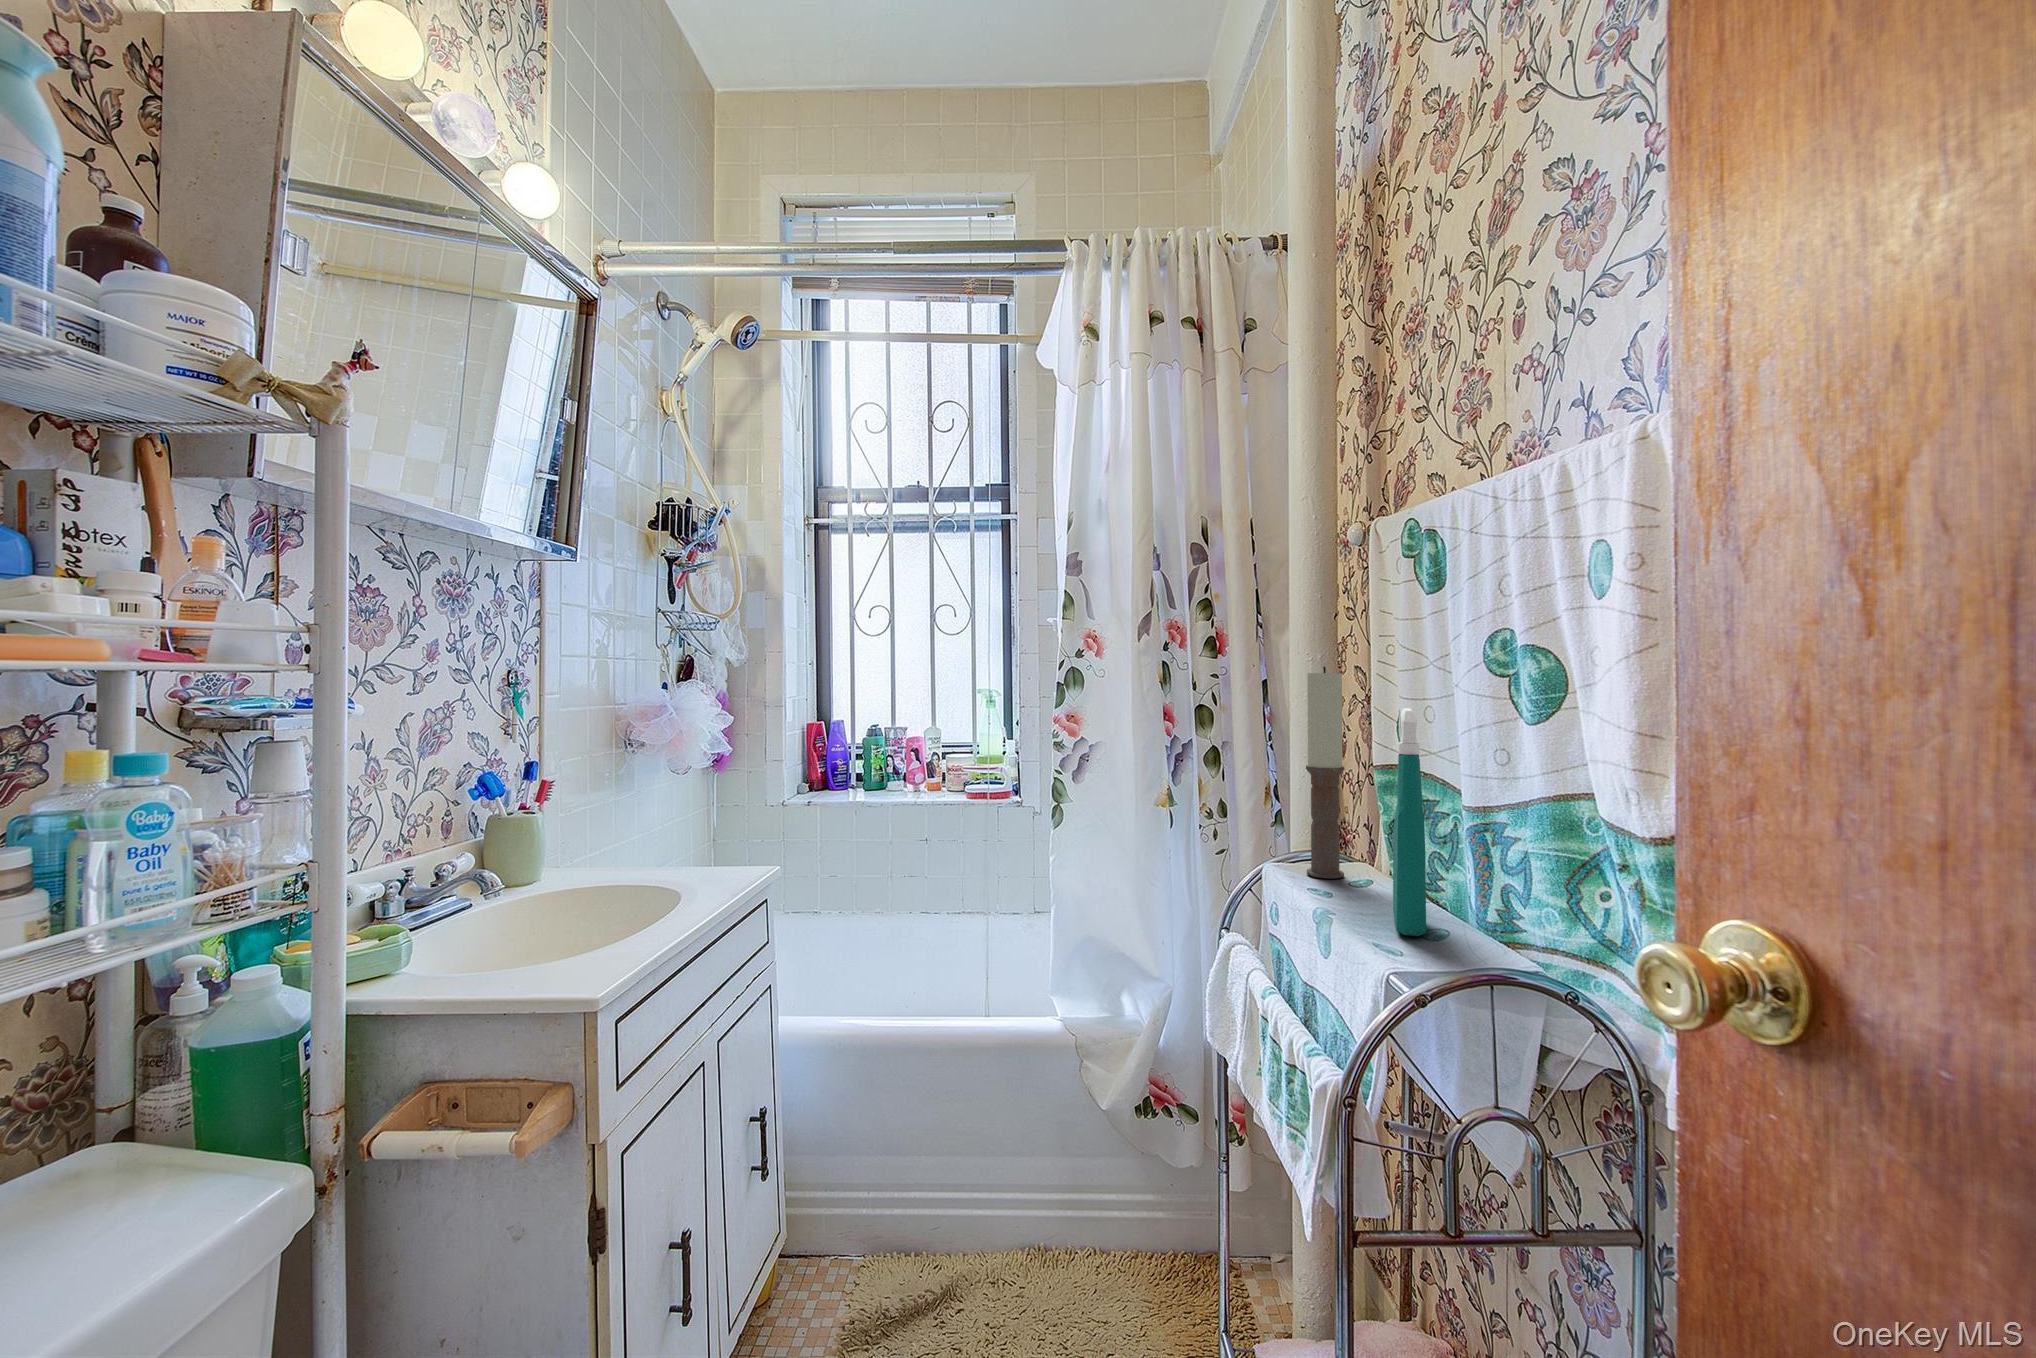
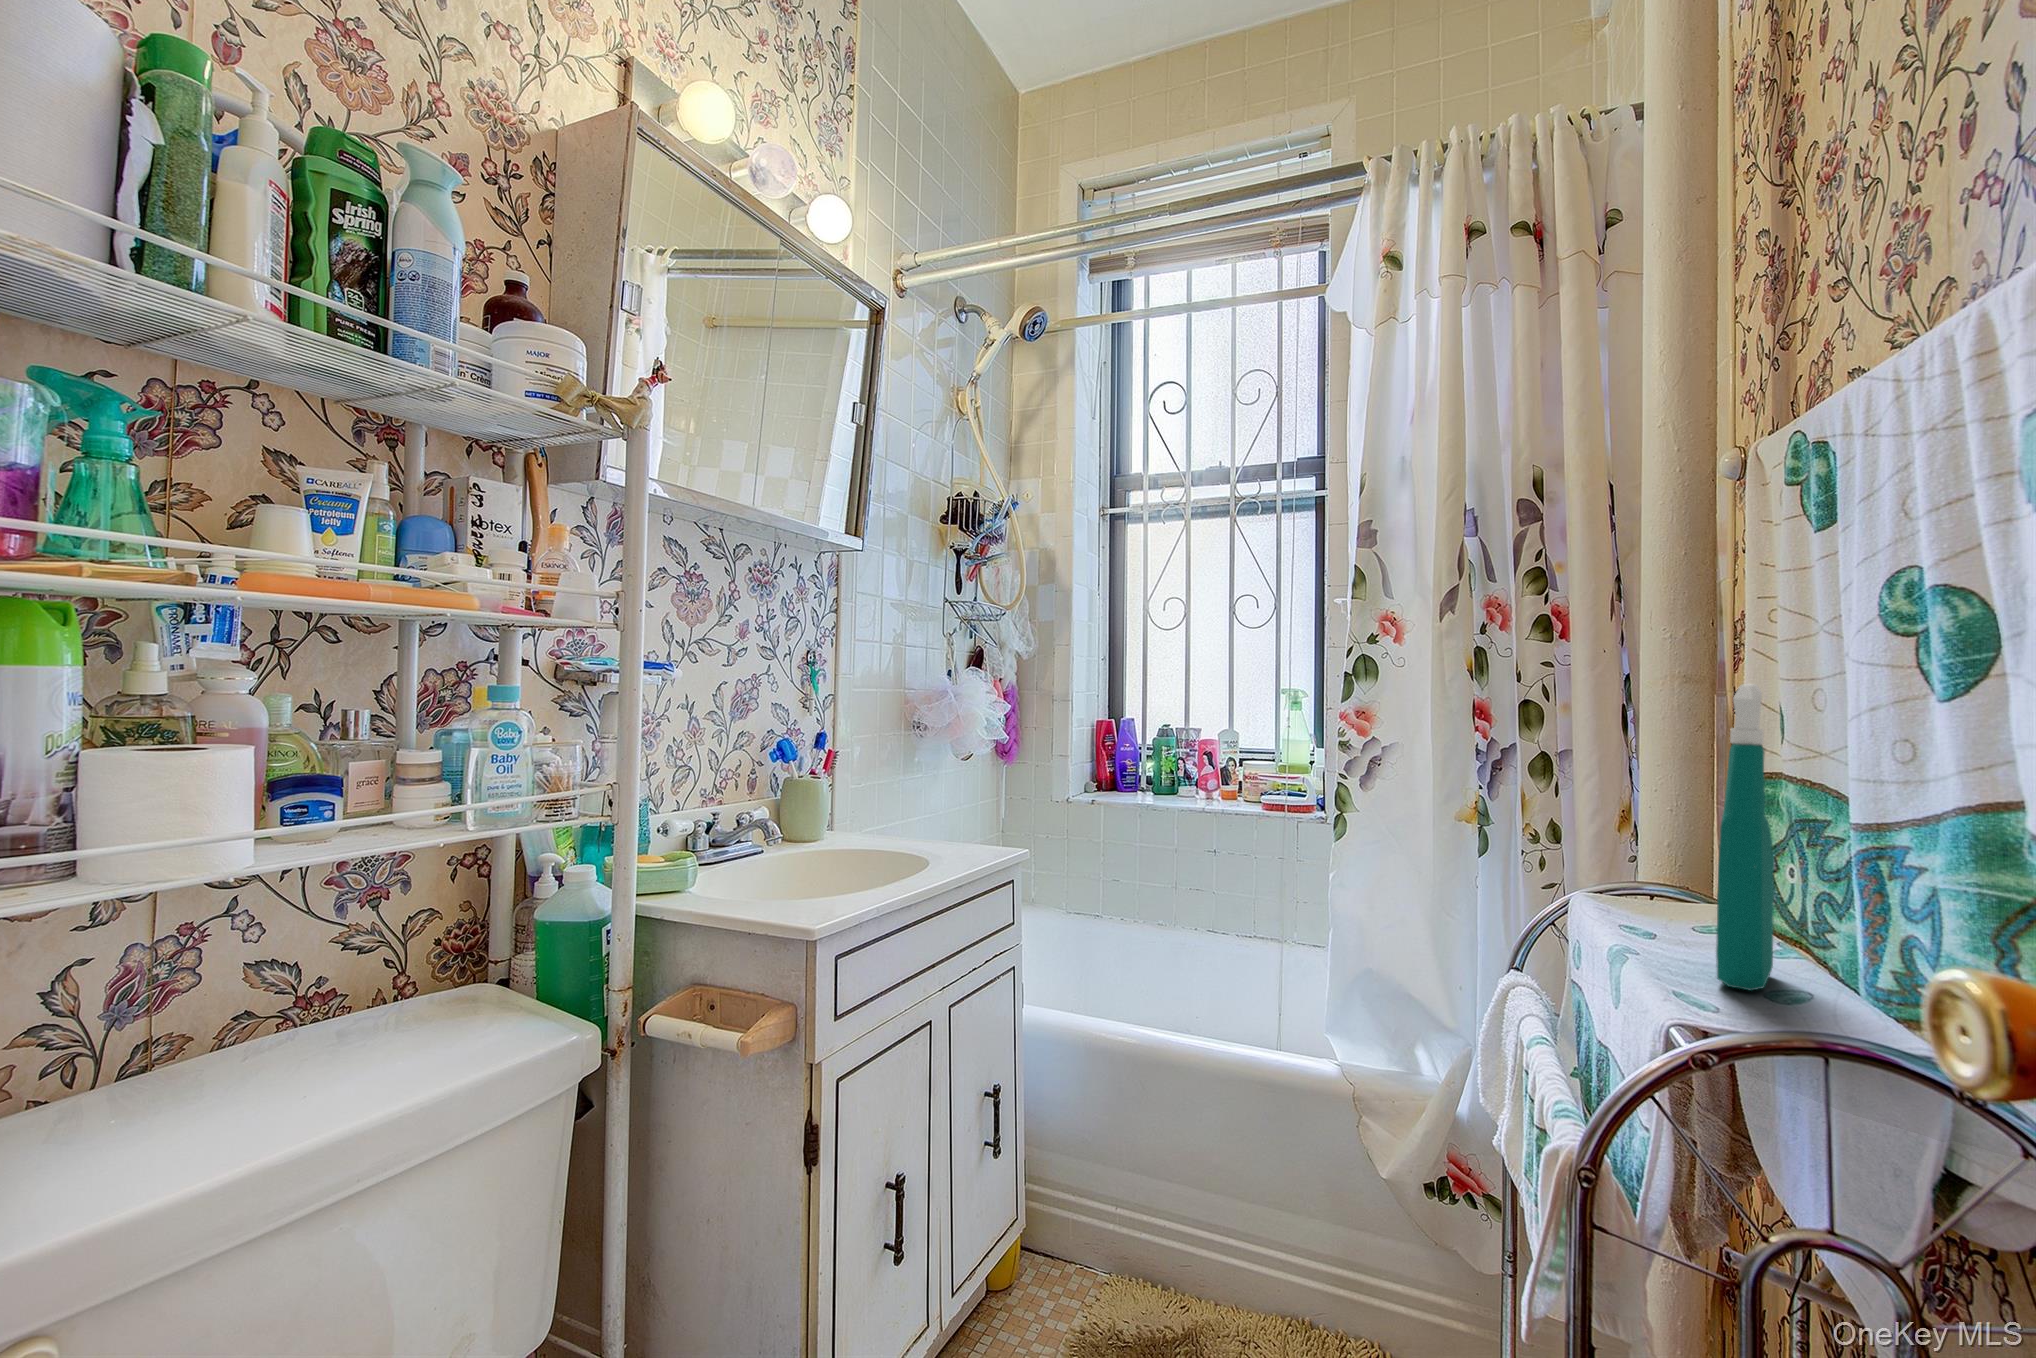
candle: present [1306,667,1344,878] -> none [1632,640,1690,916]

